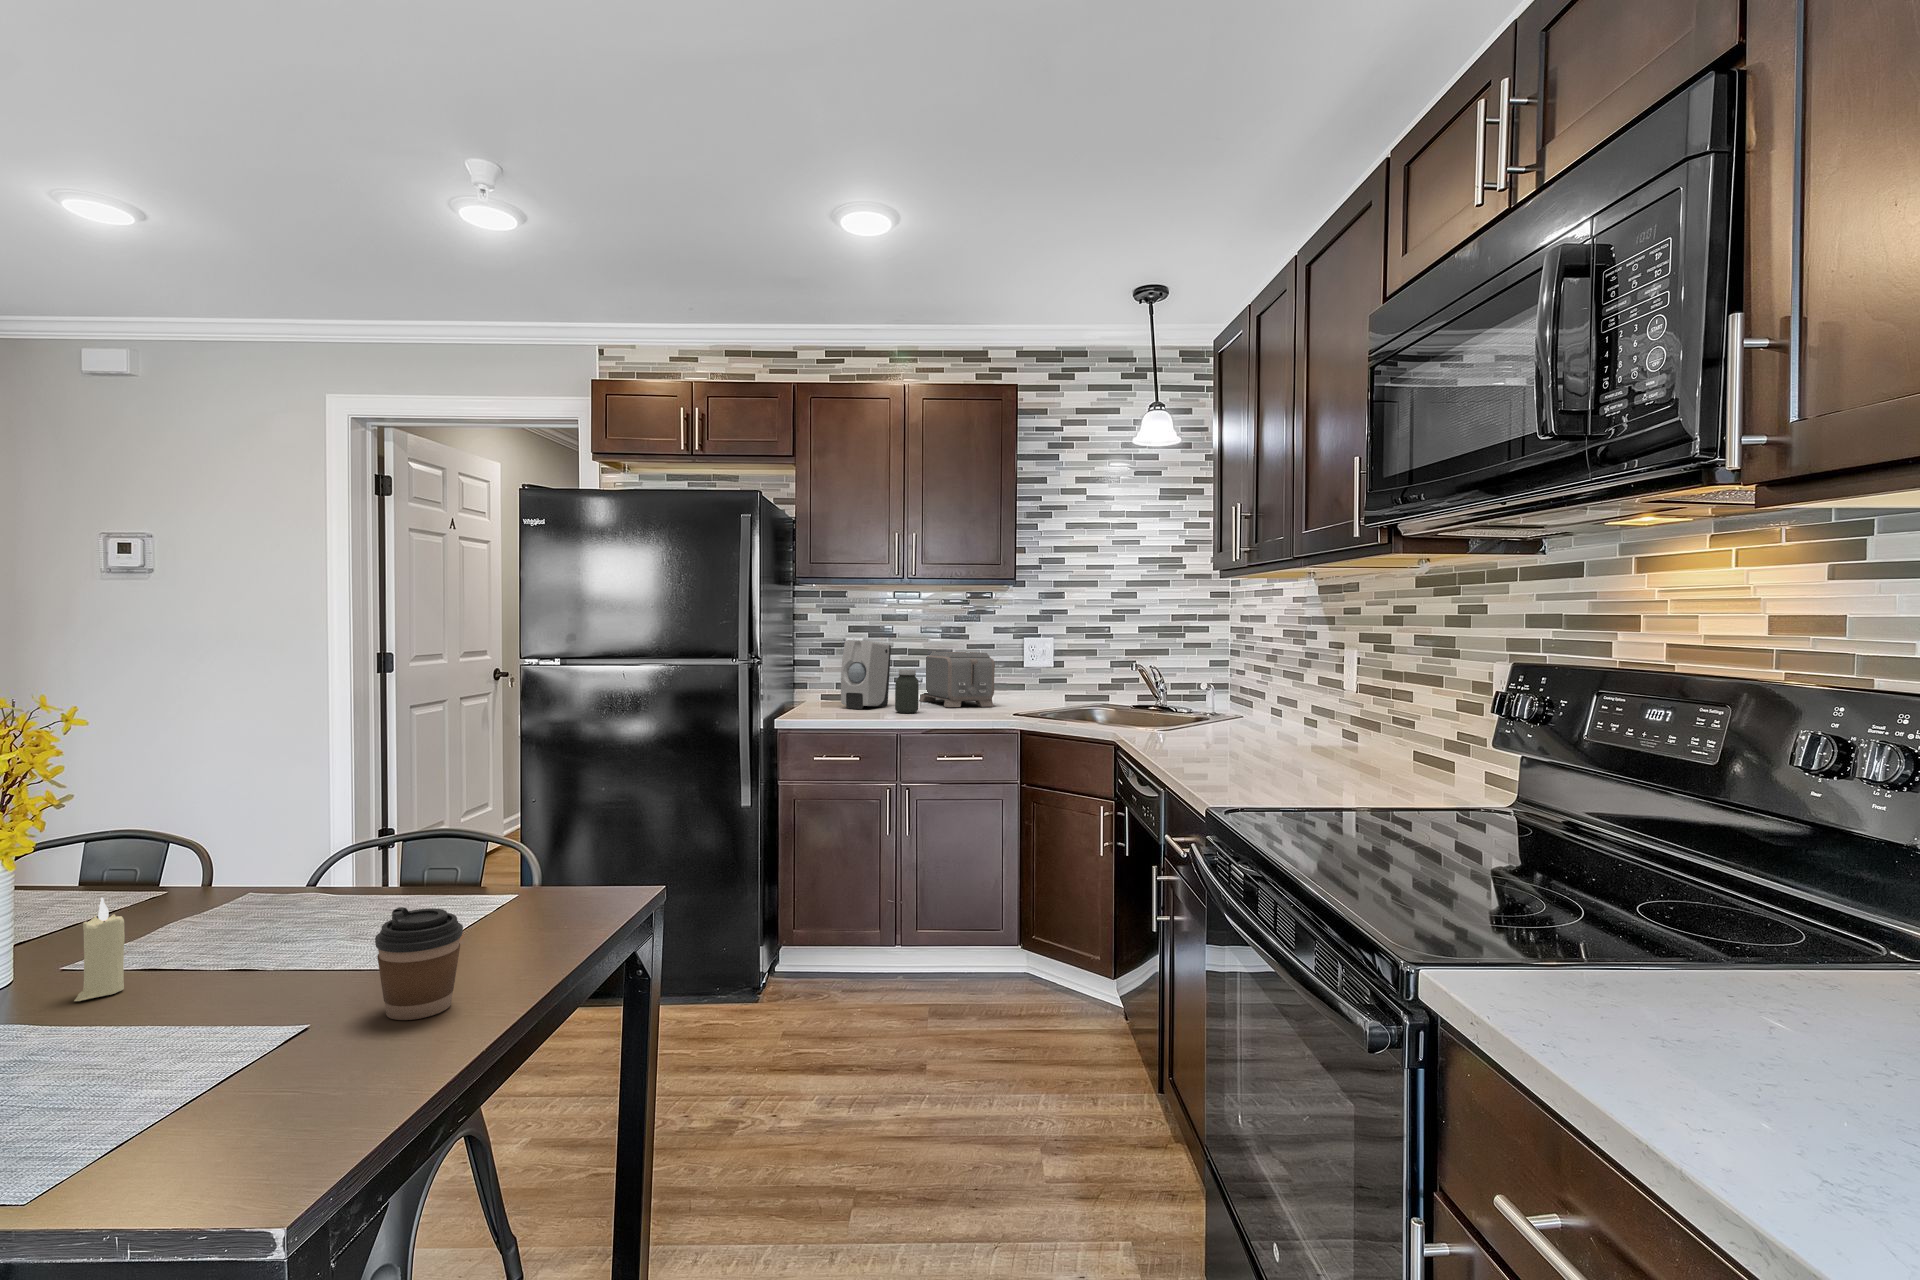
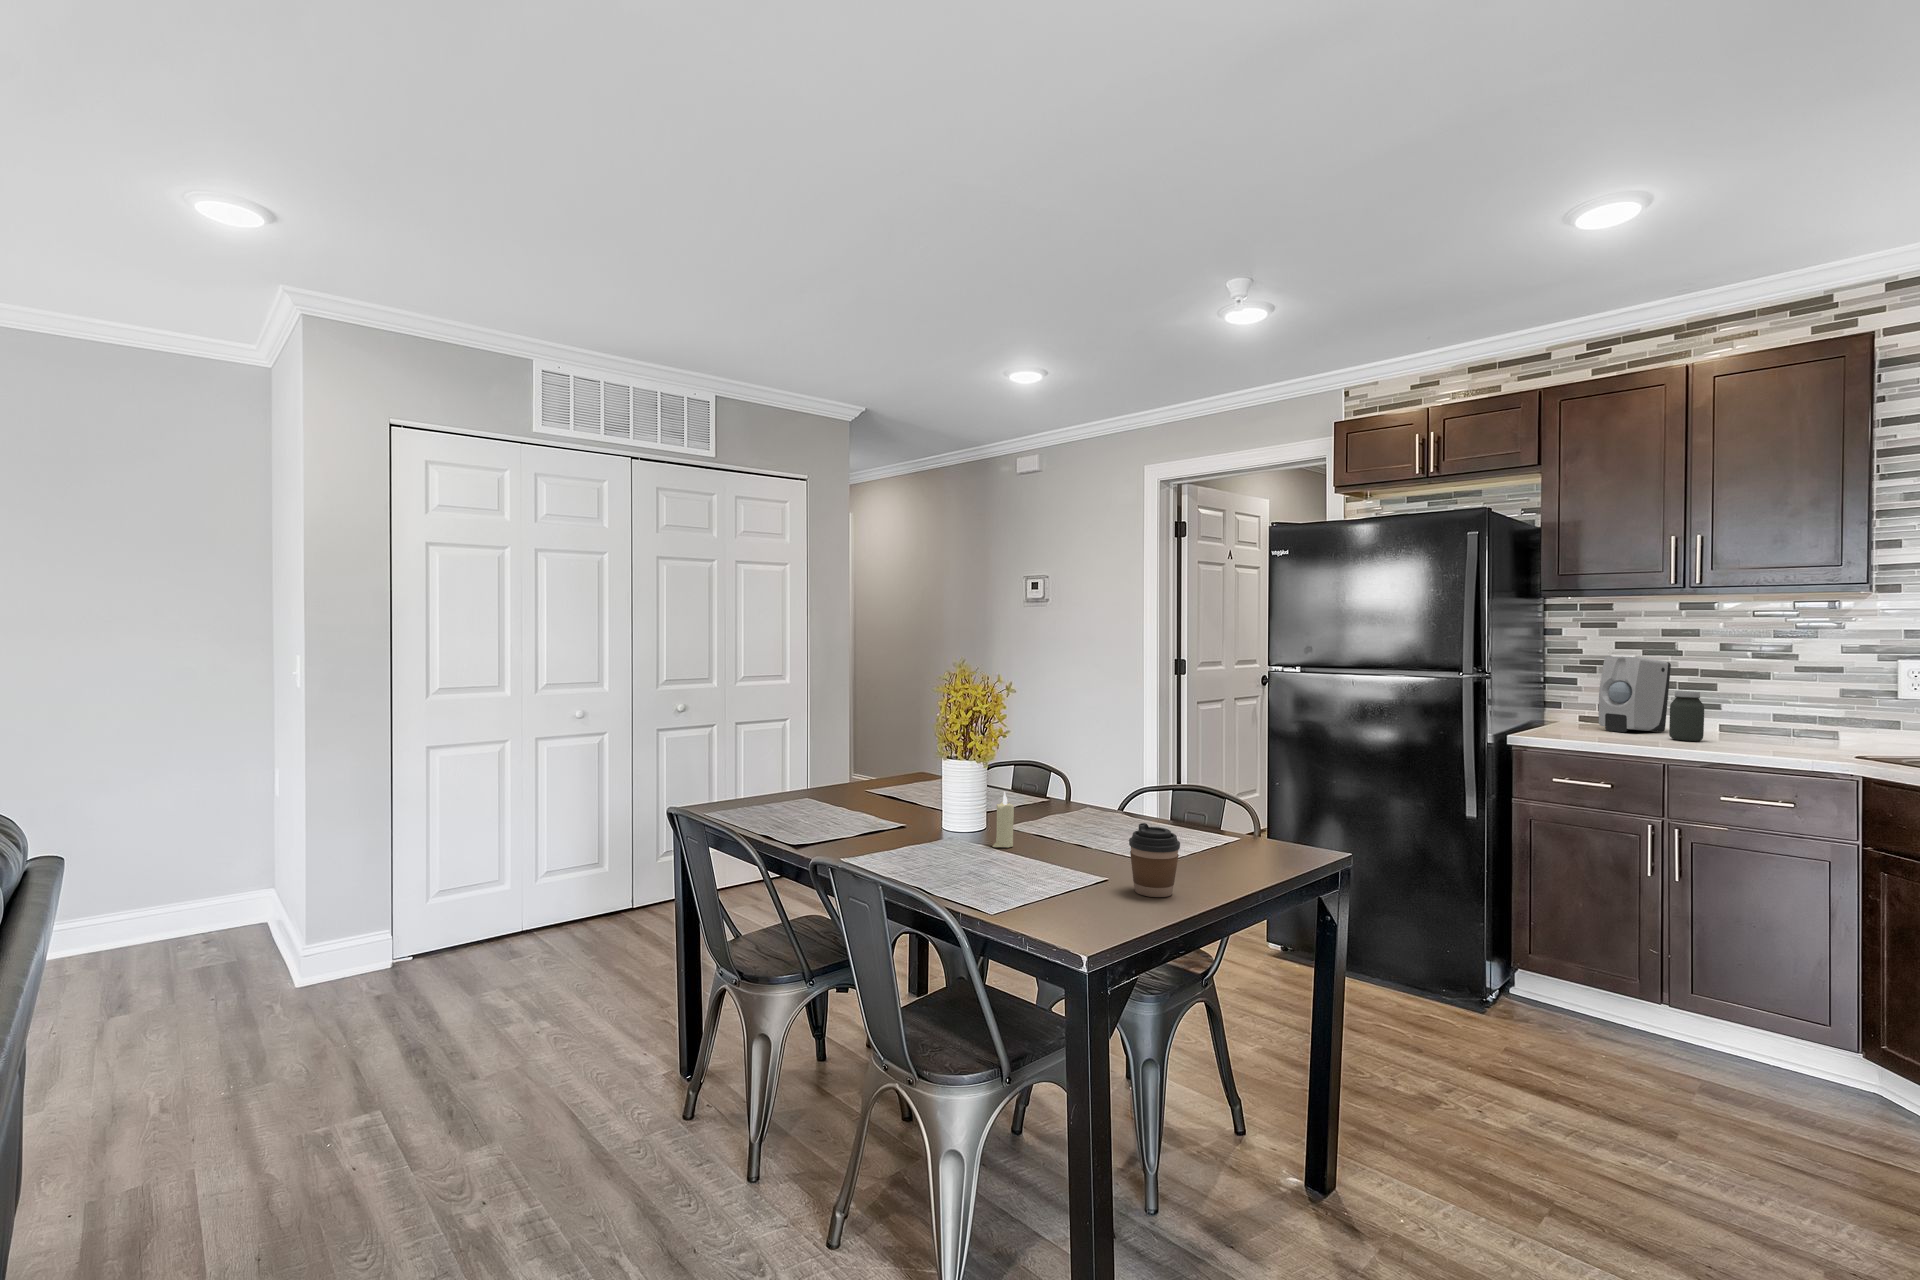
toaster: present [919,651,995,707] -> none [1719,671,1838,743]

